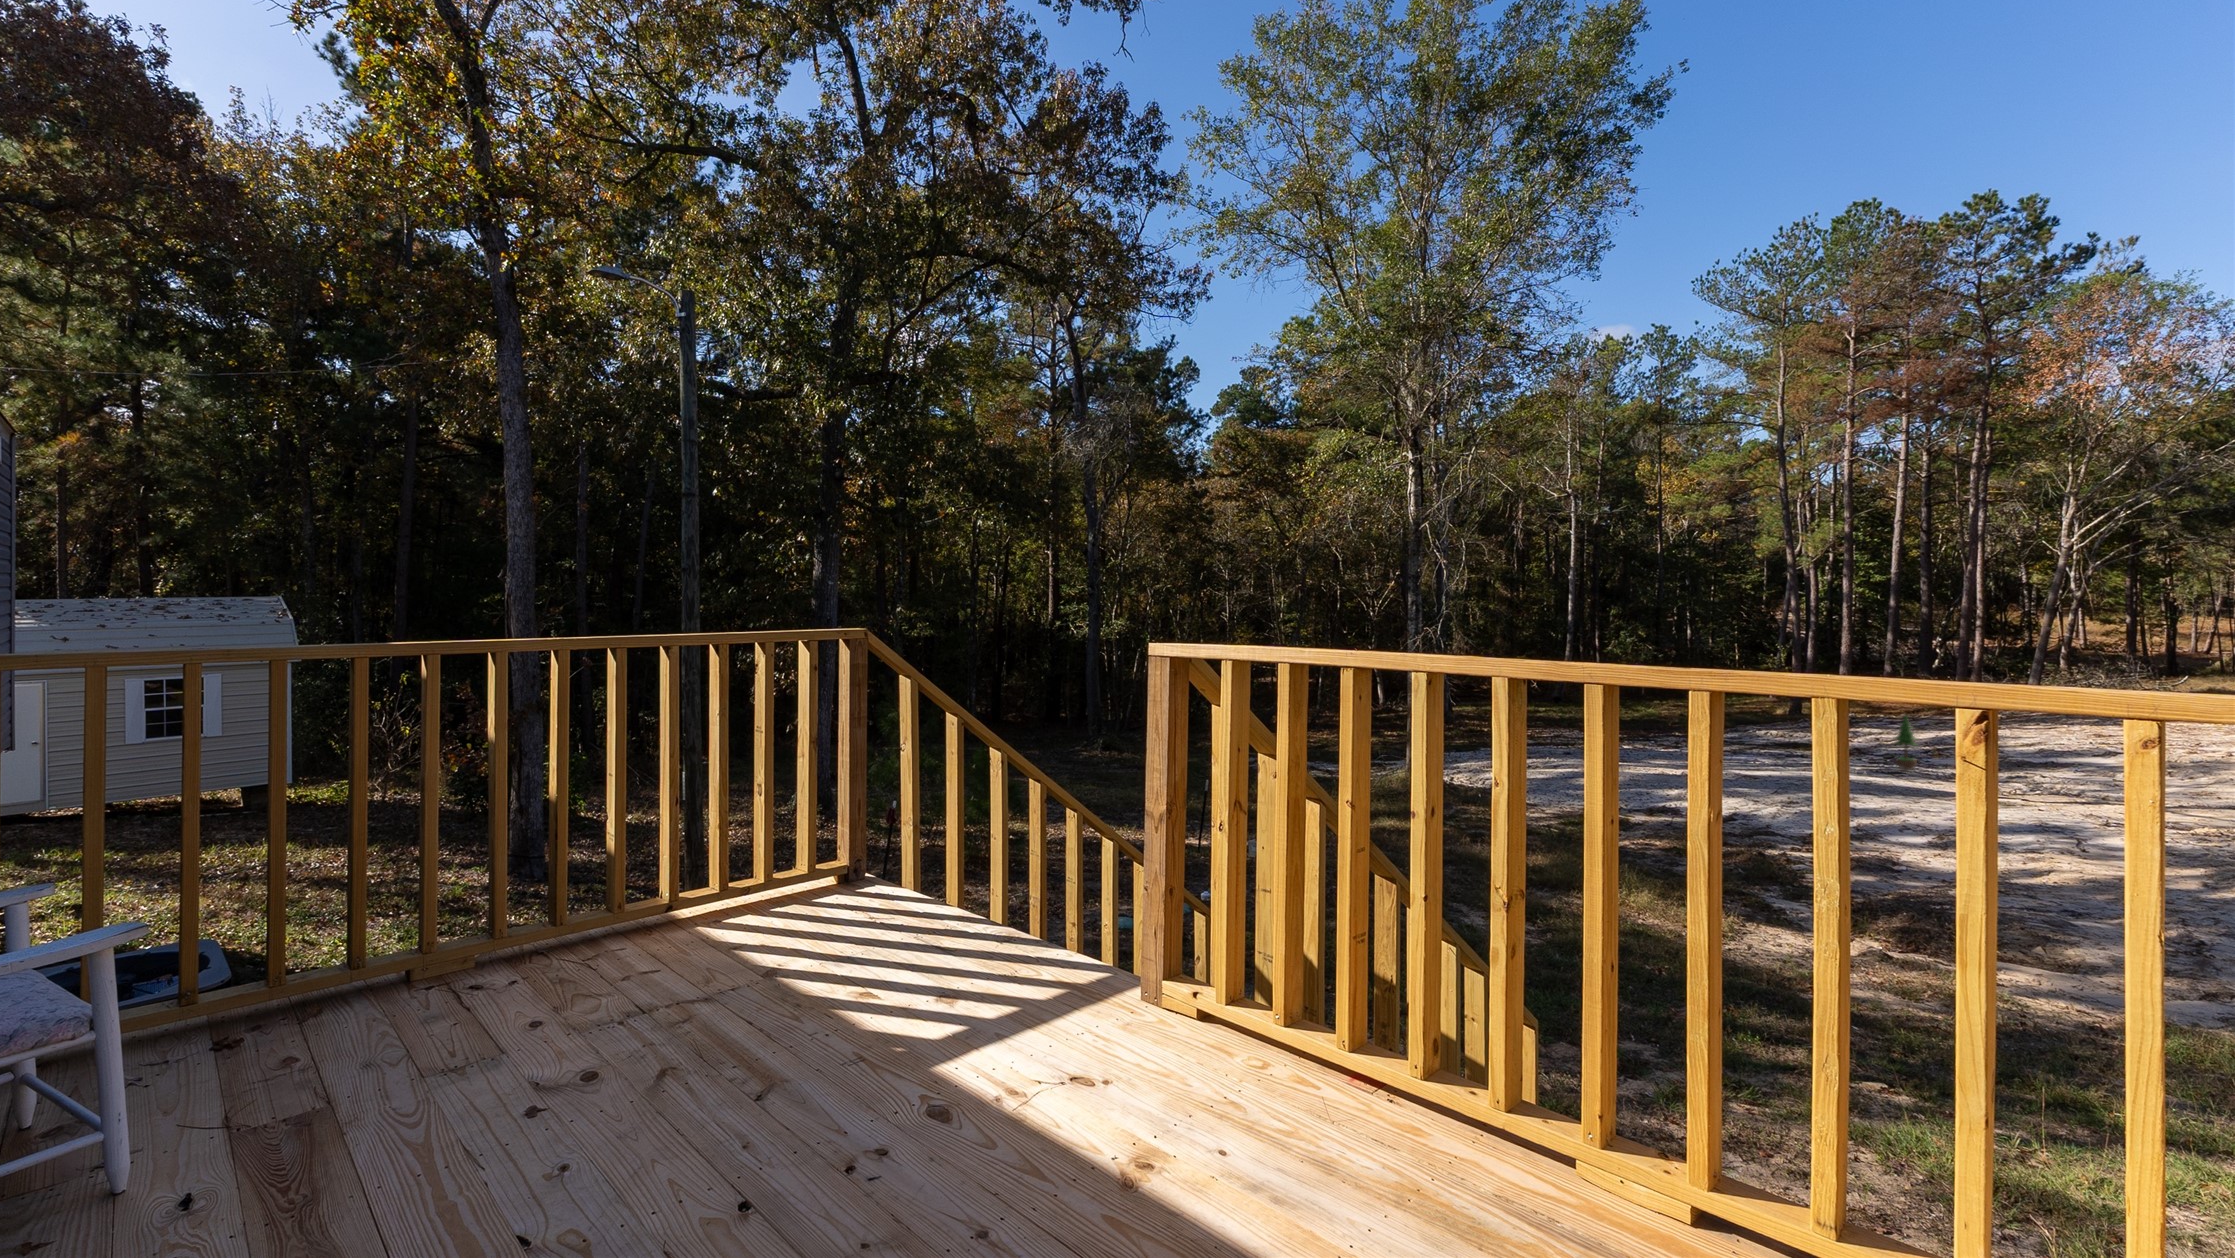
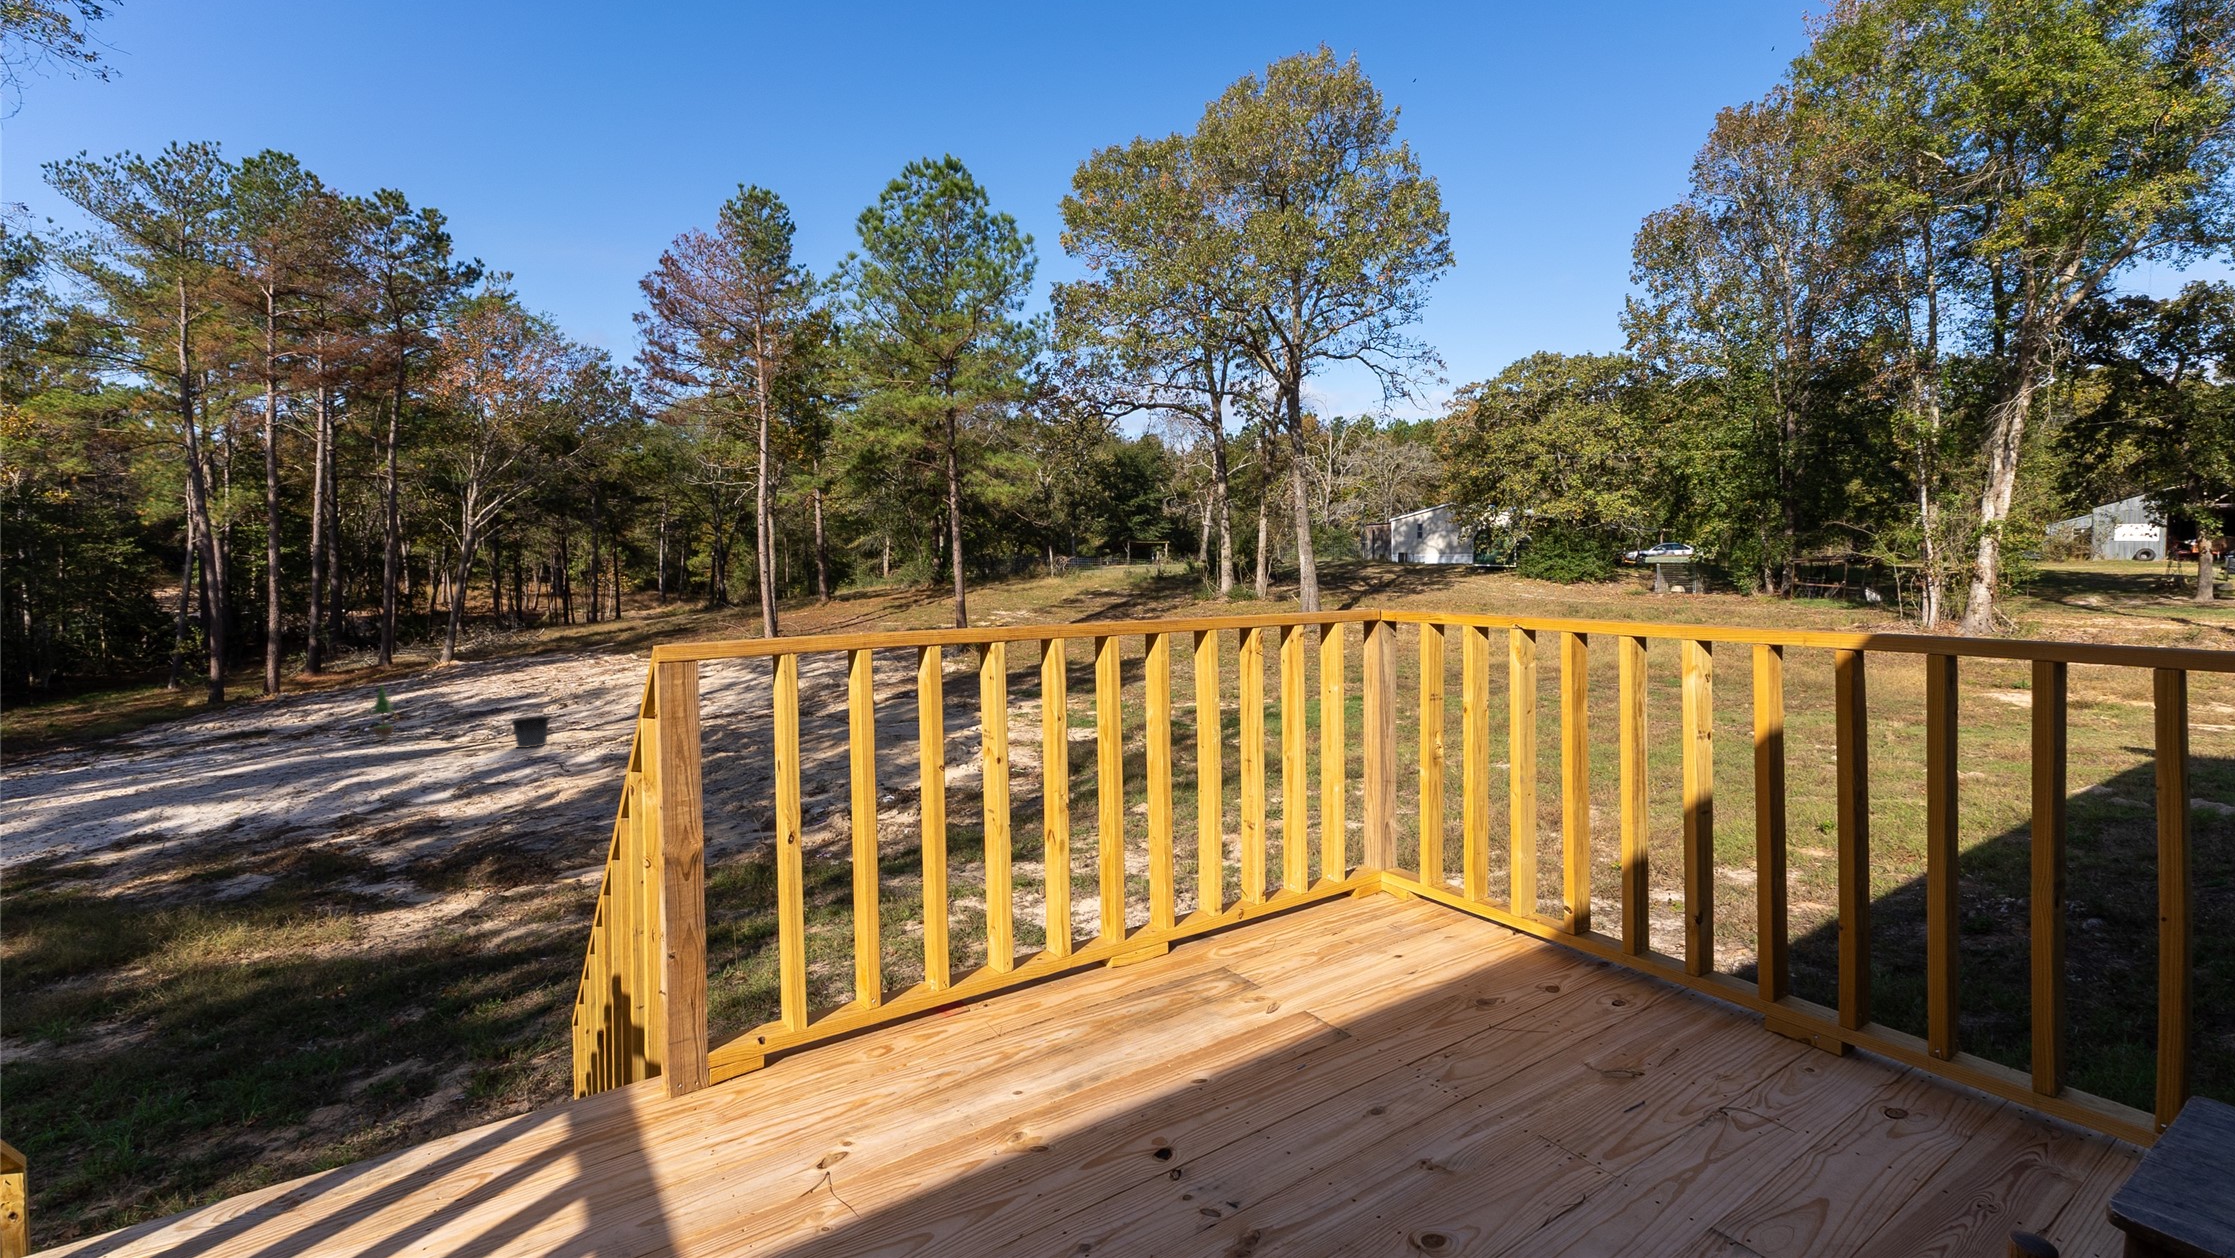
bucket: none [2034,776,2097,817] -> present [510,716,550,748]

